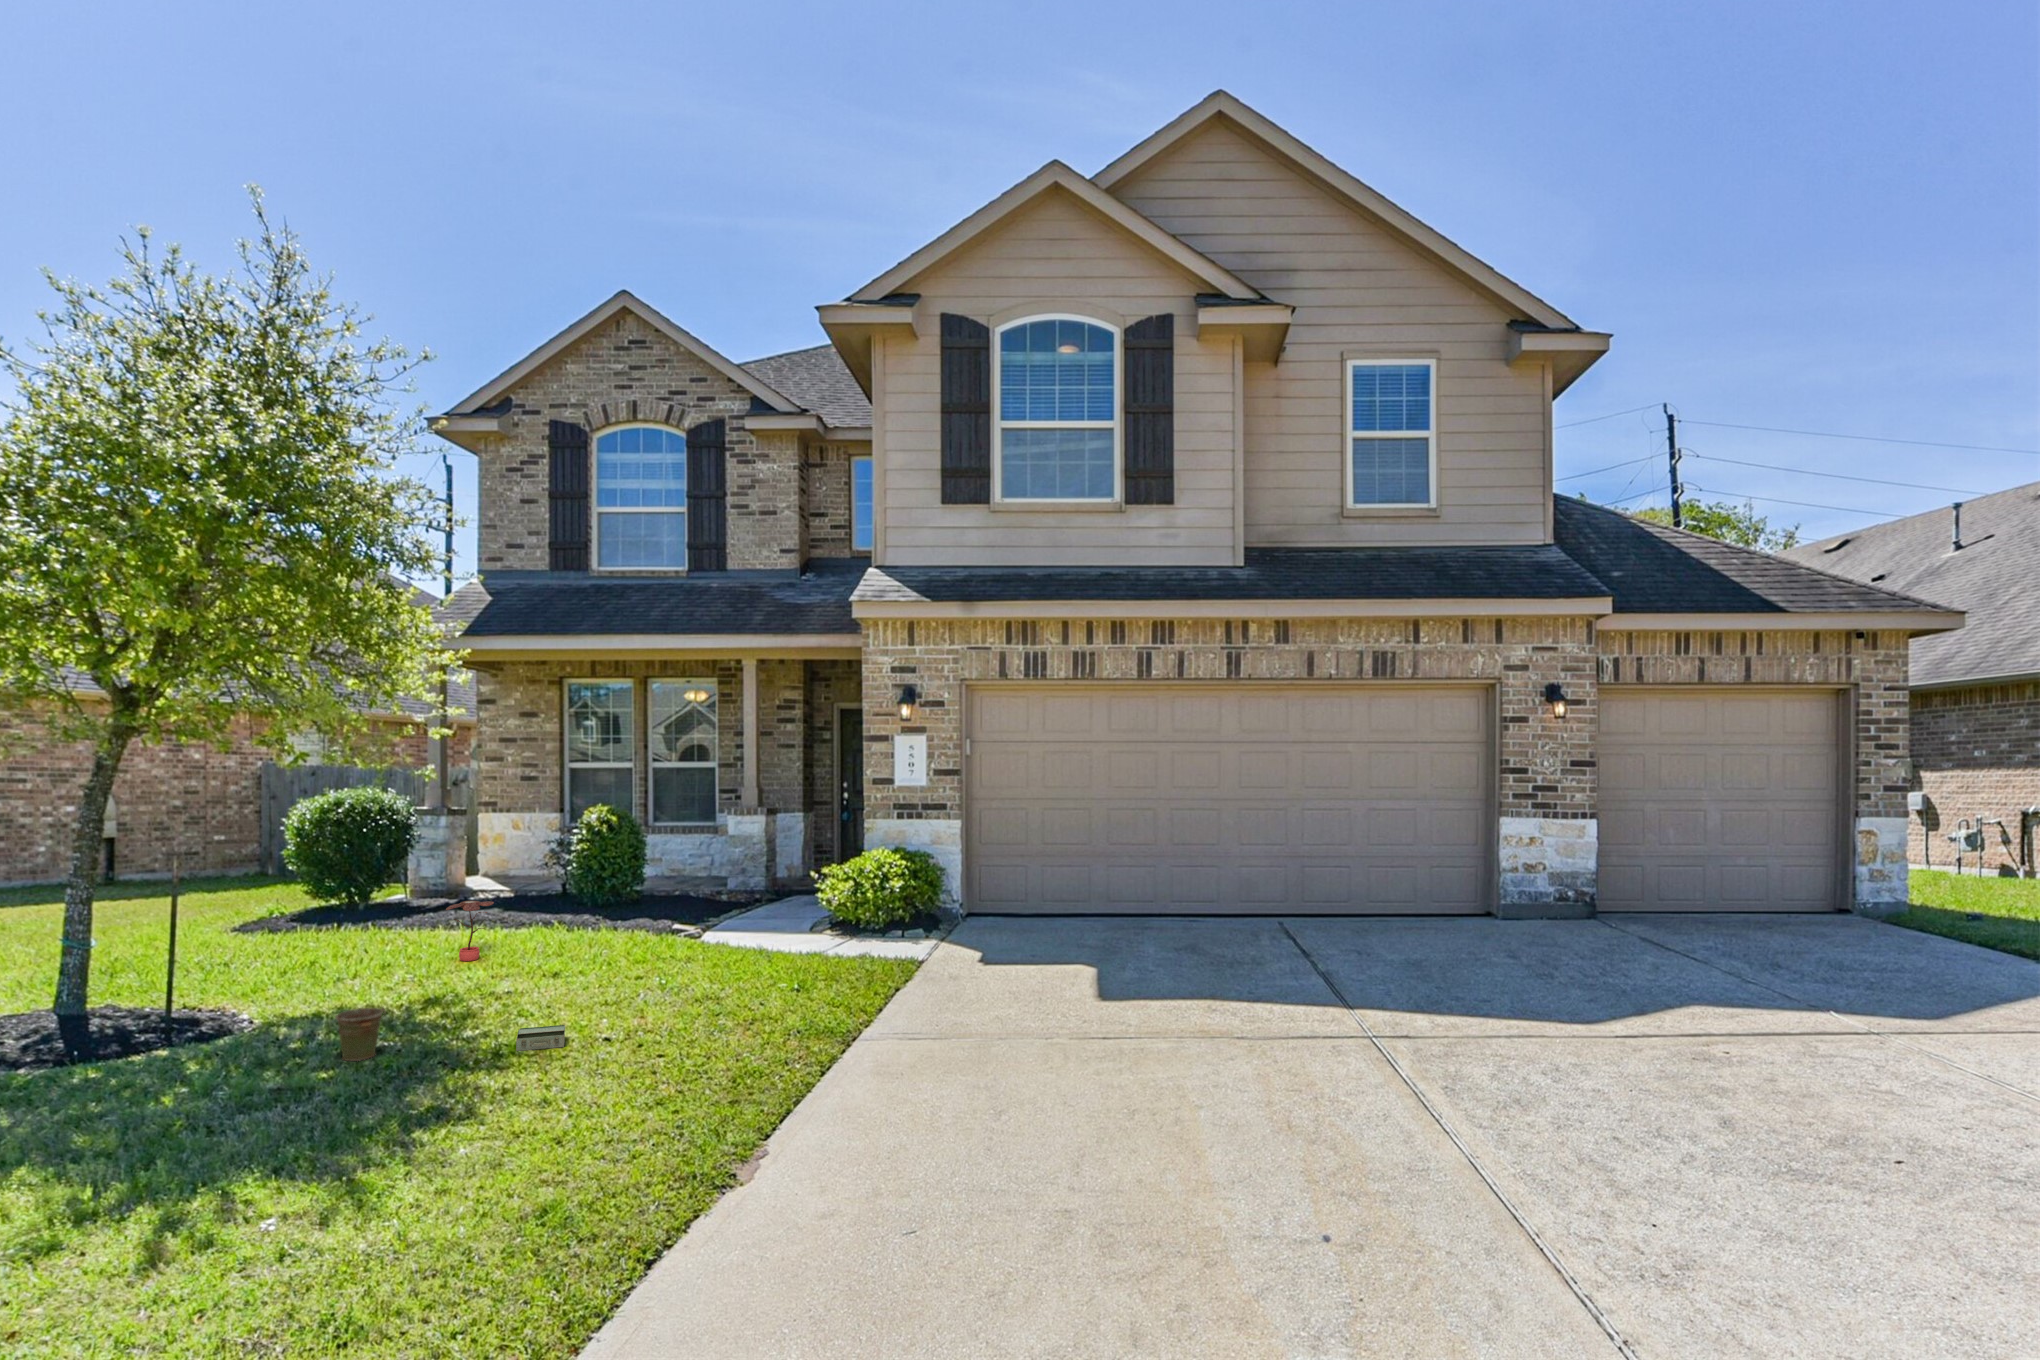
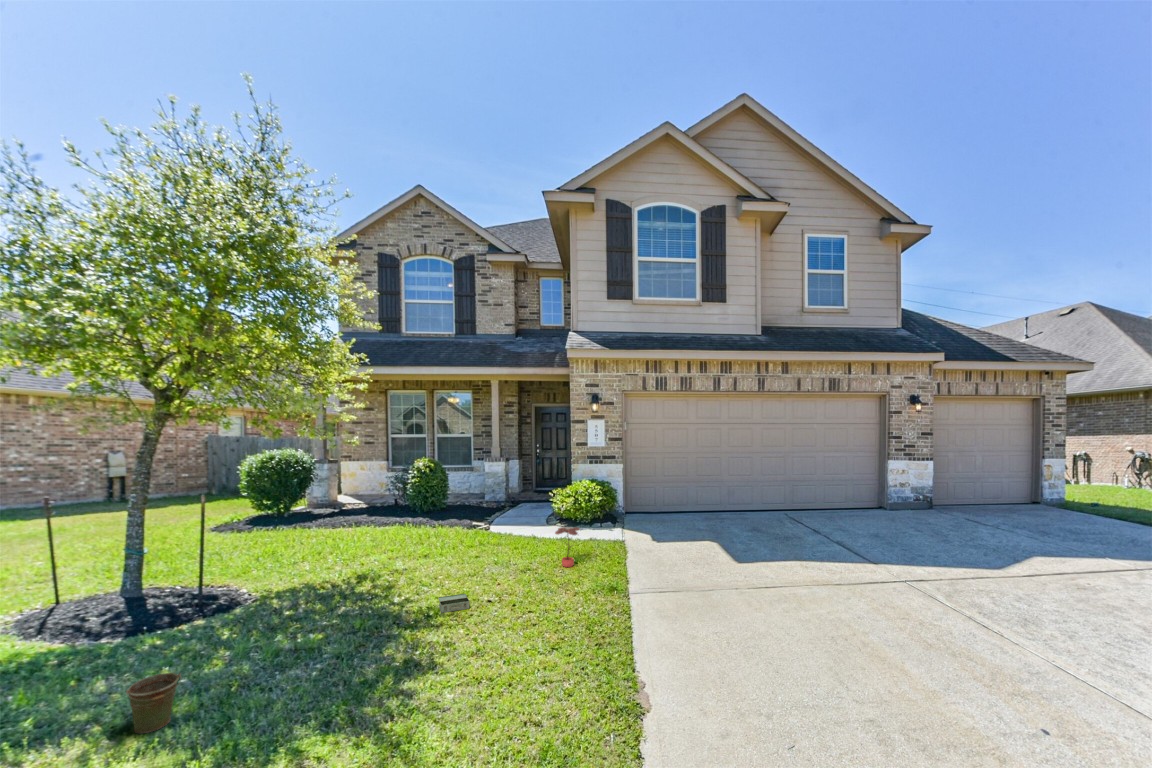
potted plant: present [446,901,494,961] -> present [555,527,579,567]
bucket: present [335,1008,384,1061] -> present [126,673,181,733]

